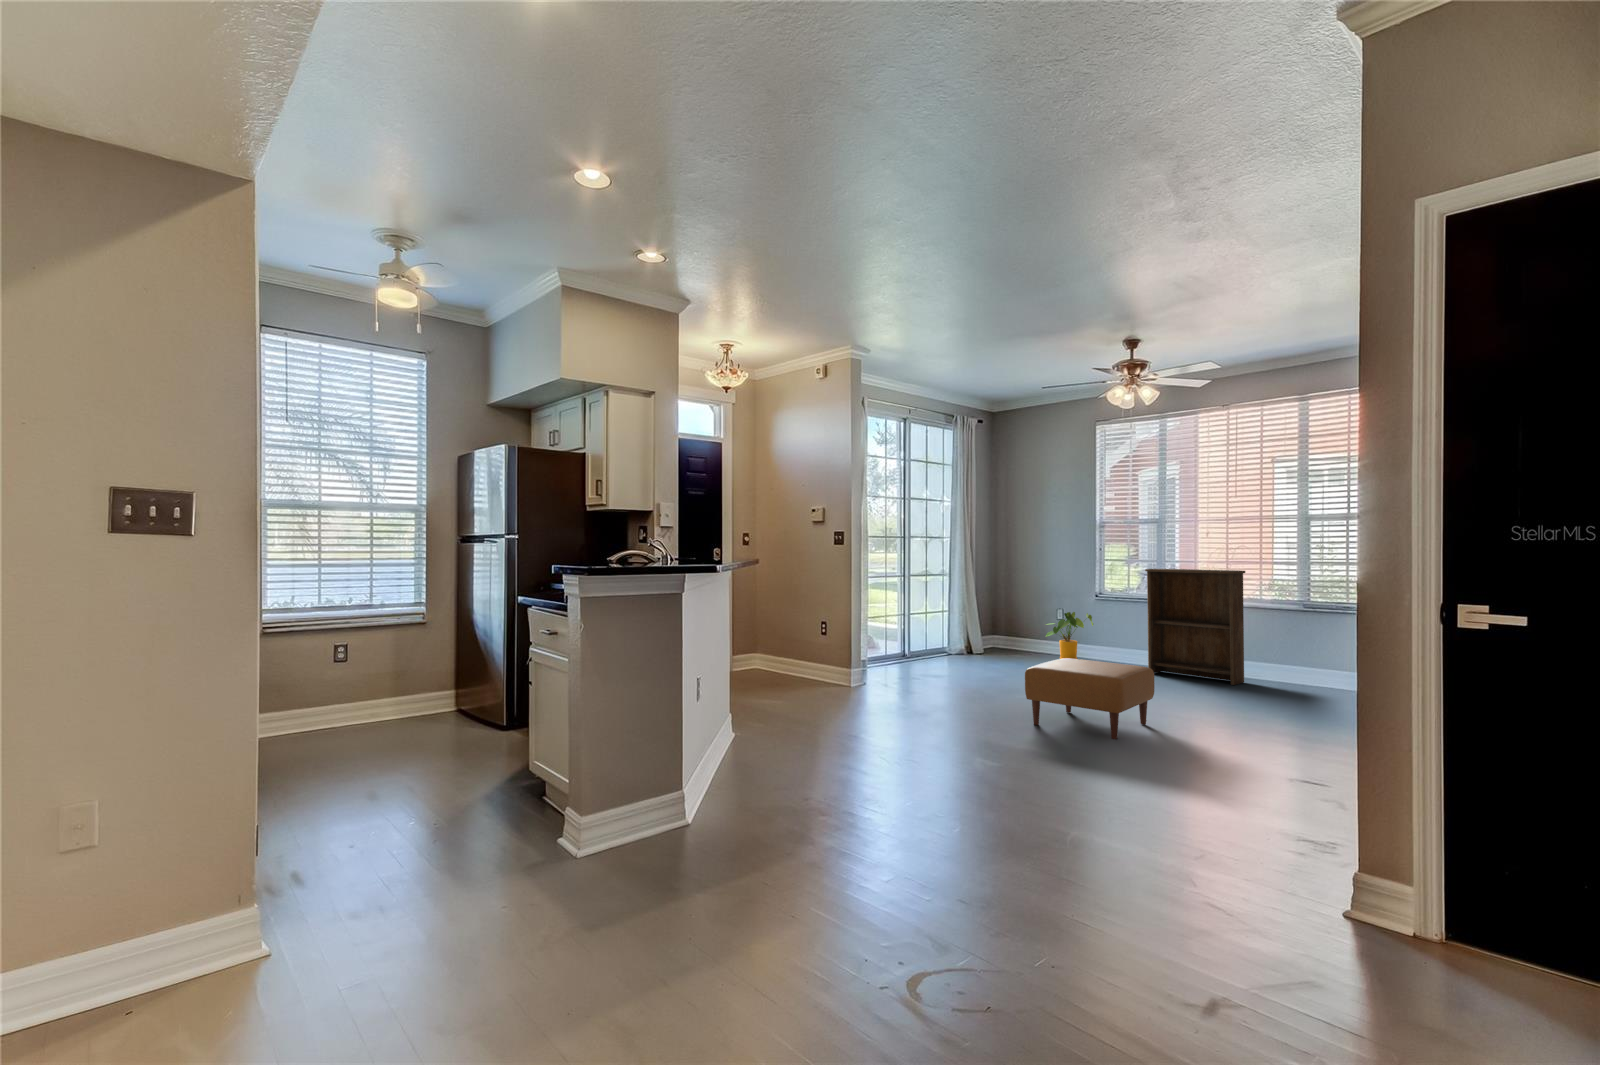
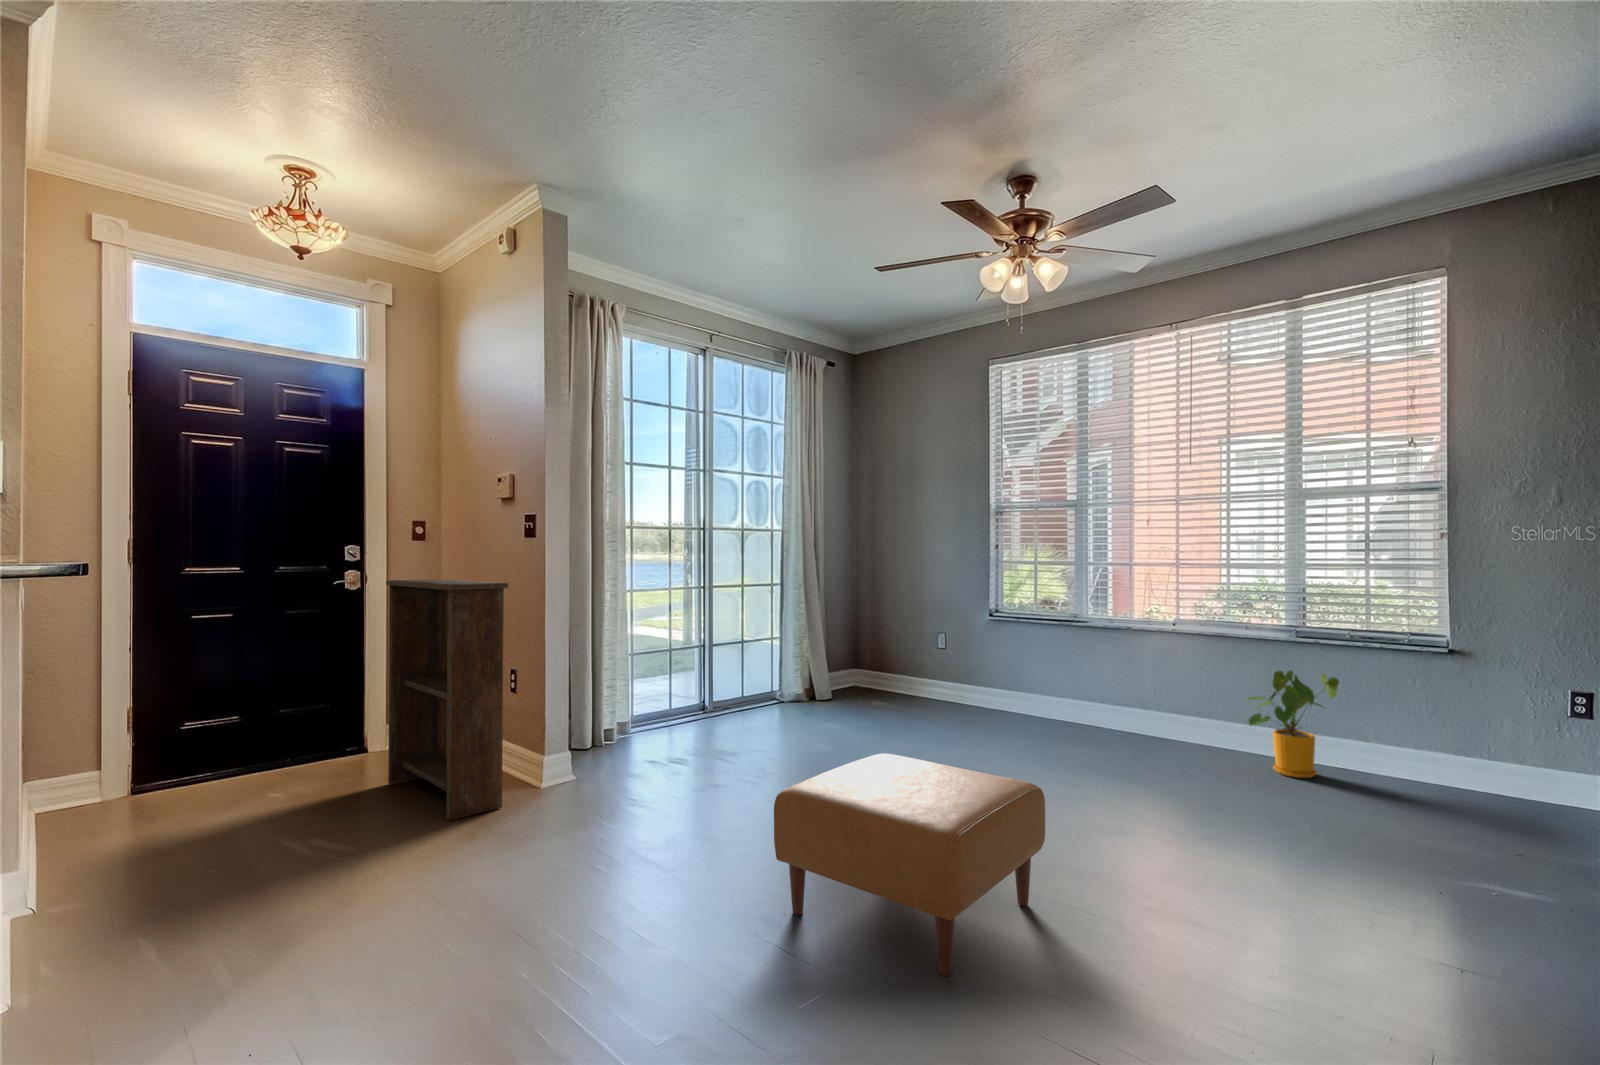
bookshelf: present [1145,569,1245,685] -> present [386,579,508,820]
house plant: present [1046,612,1093,659] -> present [1246,670,1339,778]

